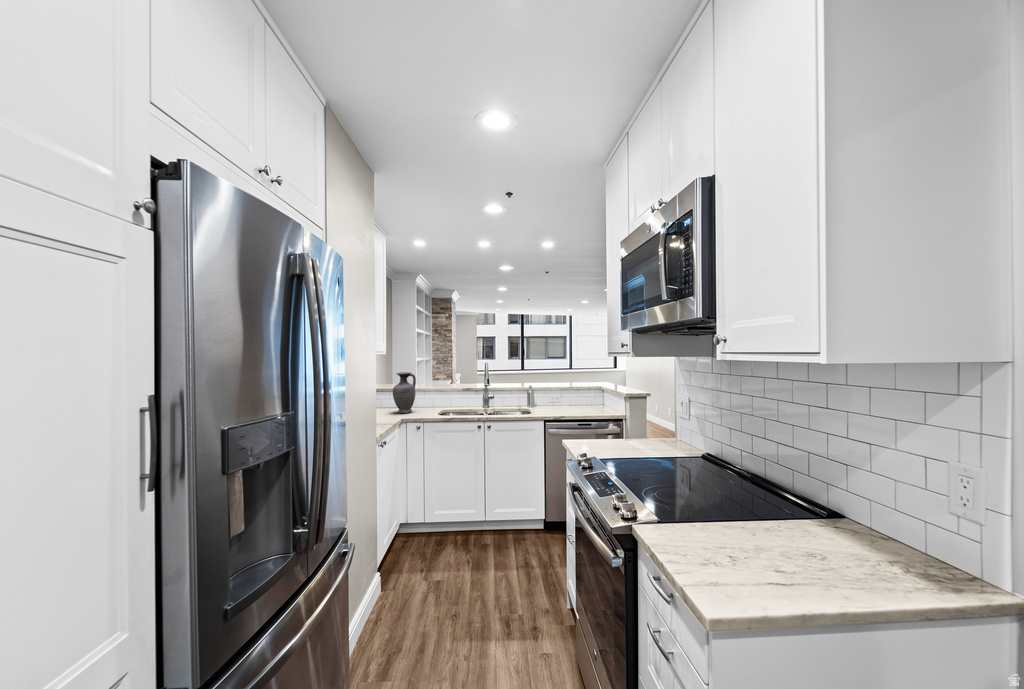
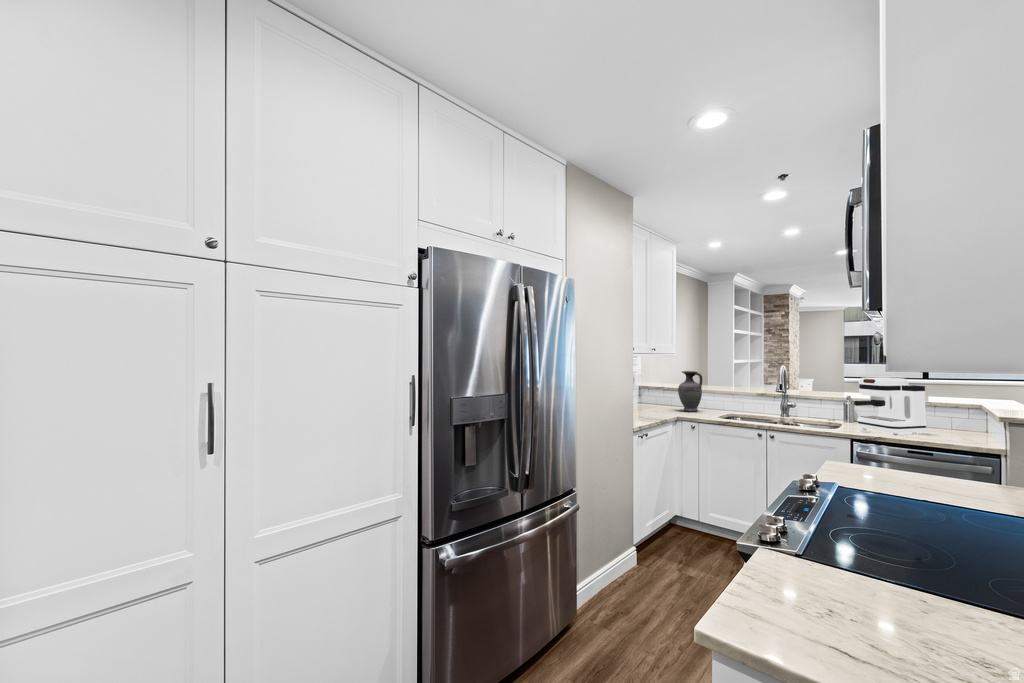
coffee maker: none [542,370,580,413] -> present [854,377,926,434]

